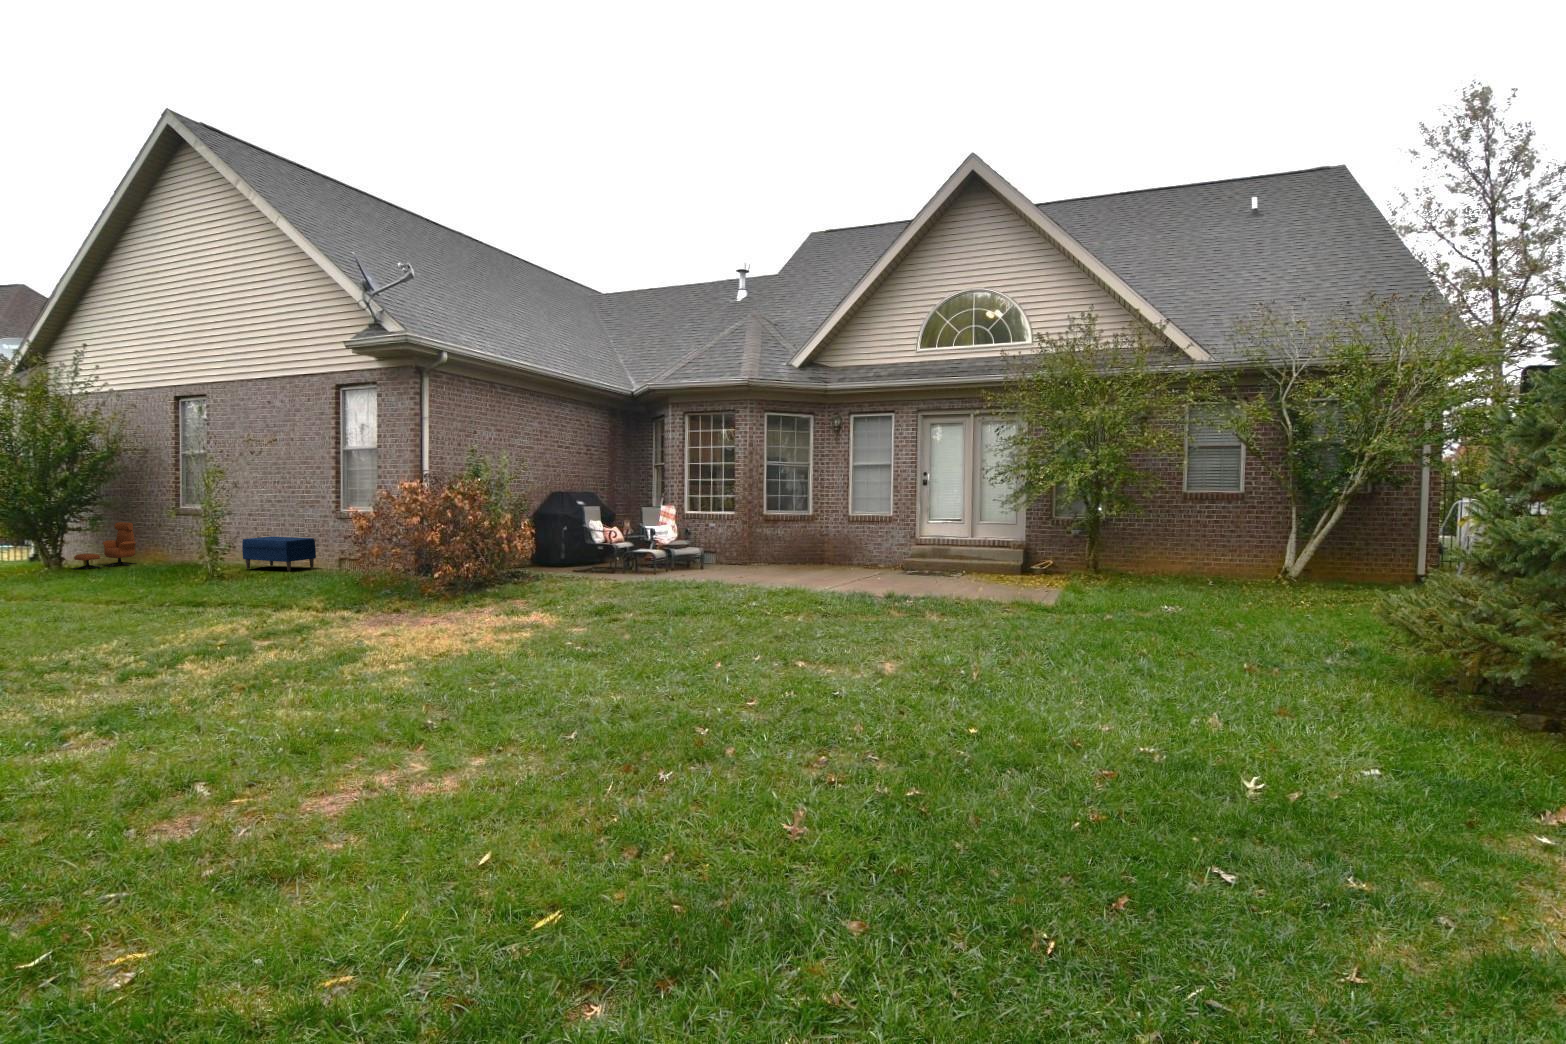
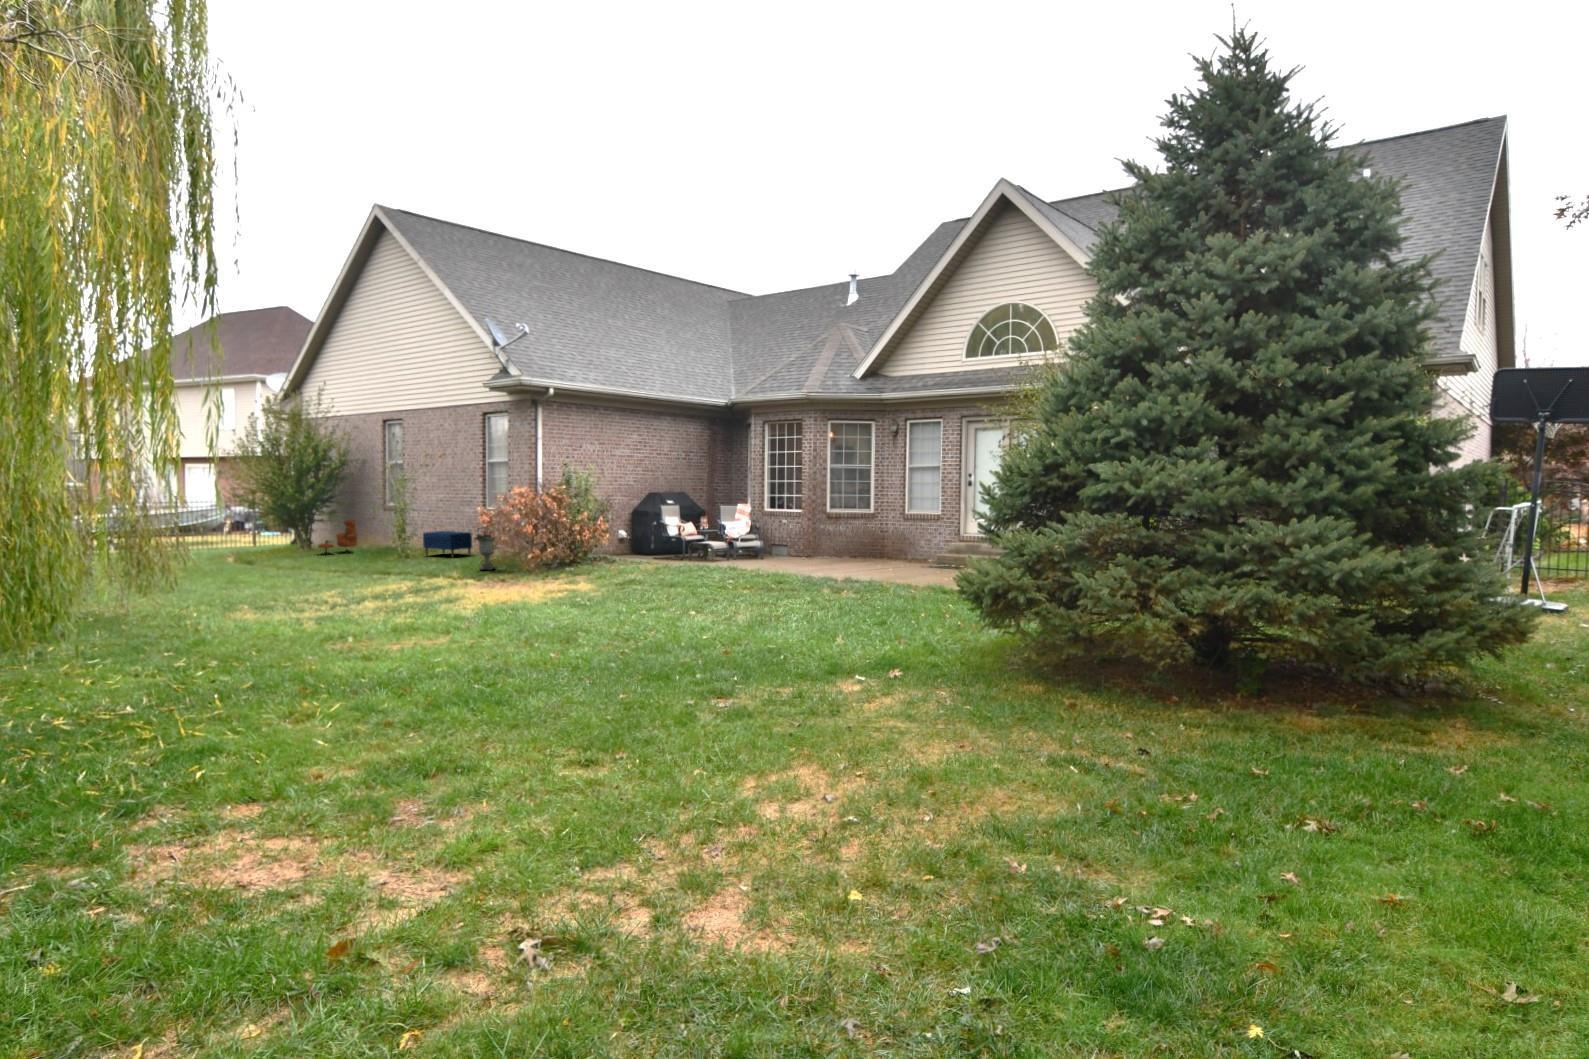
planter: none [340,540,372,591] -> present [476,534,496,570]

